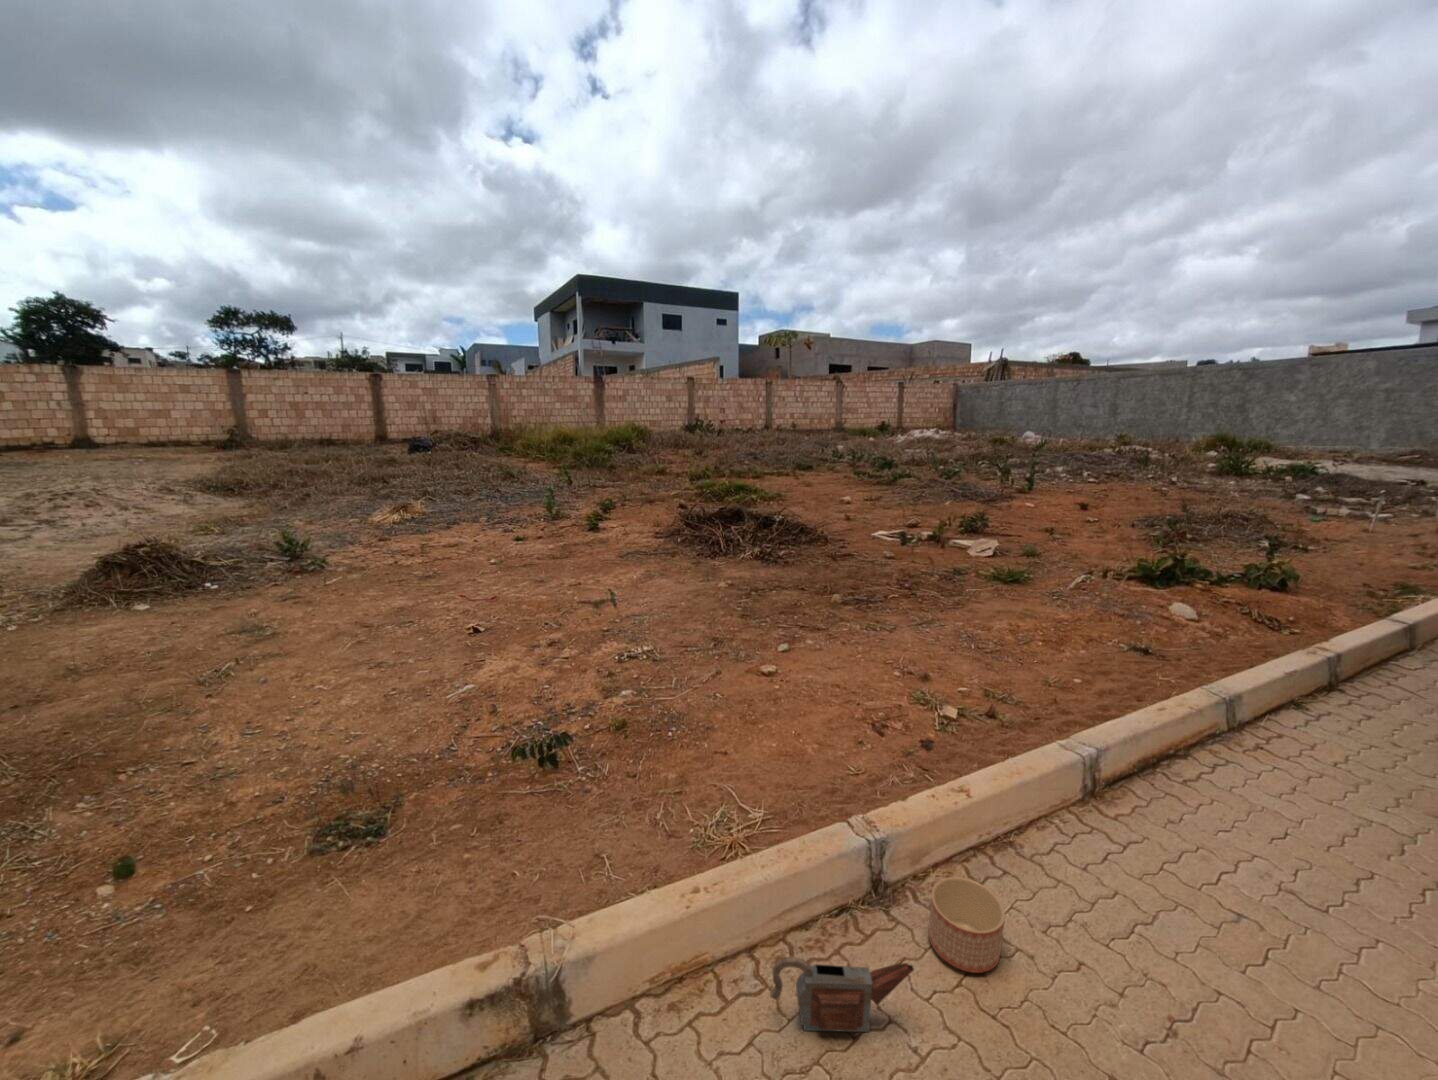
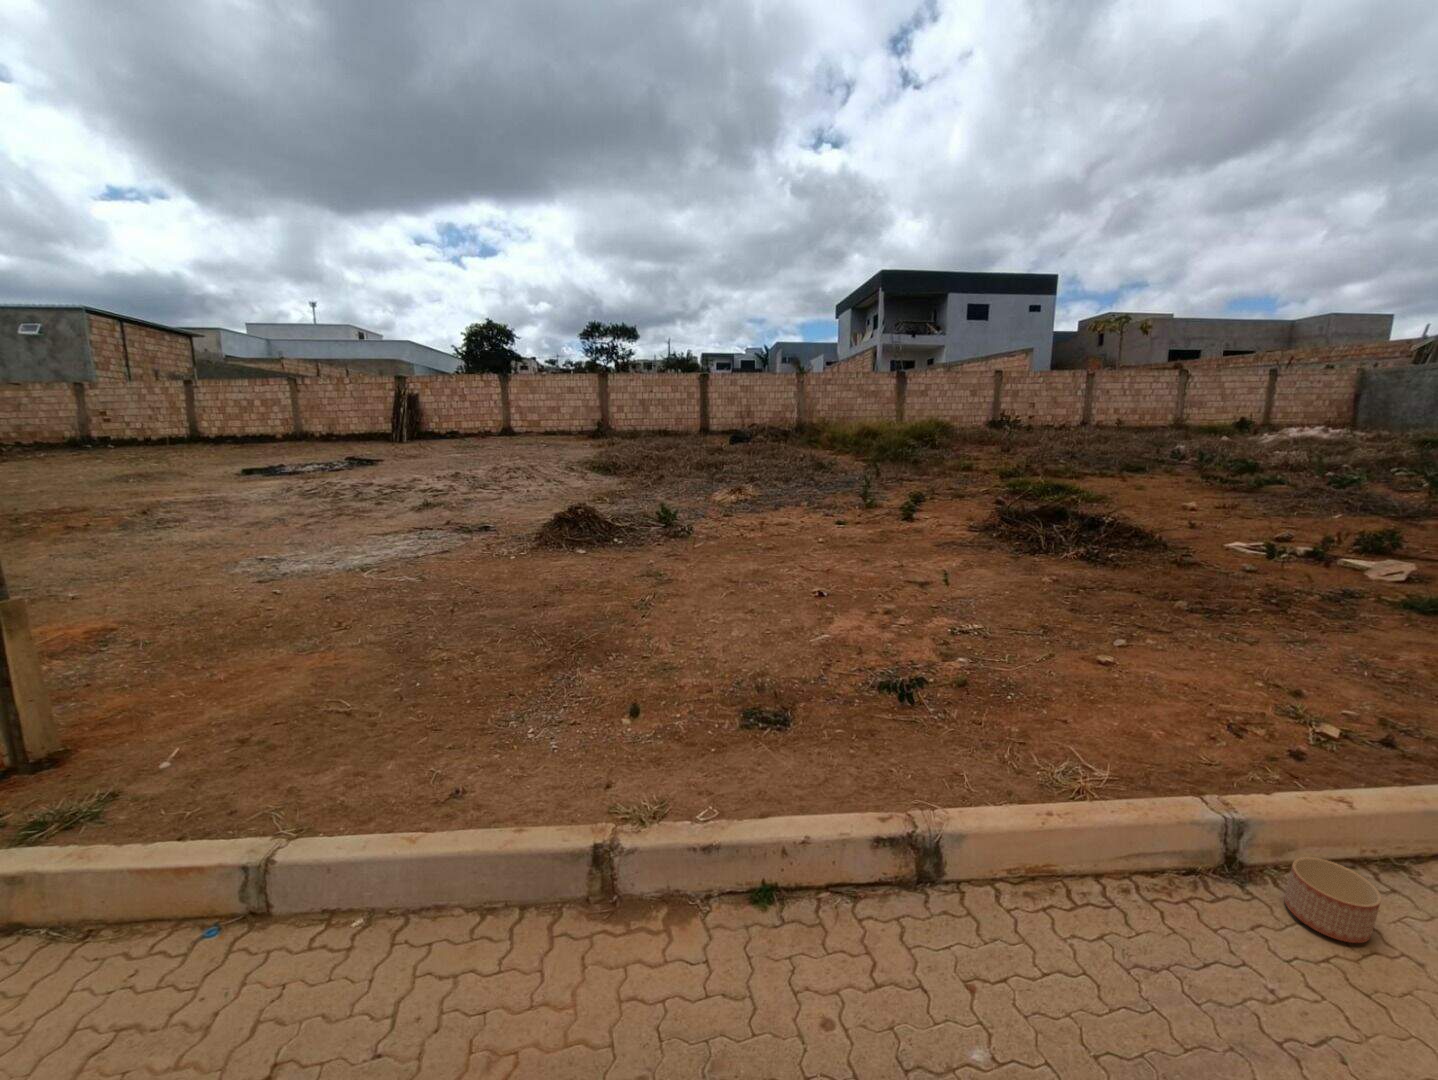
watering can: present [770,957,914,1032] -> none [1121,860,1270,943]

